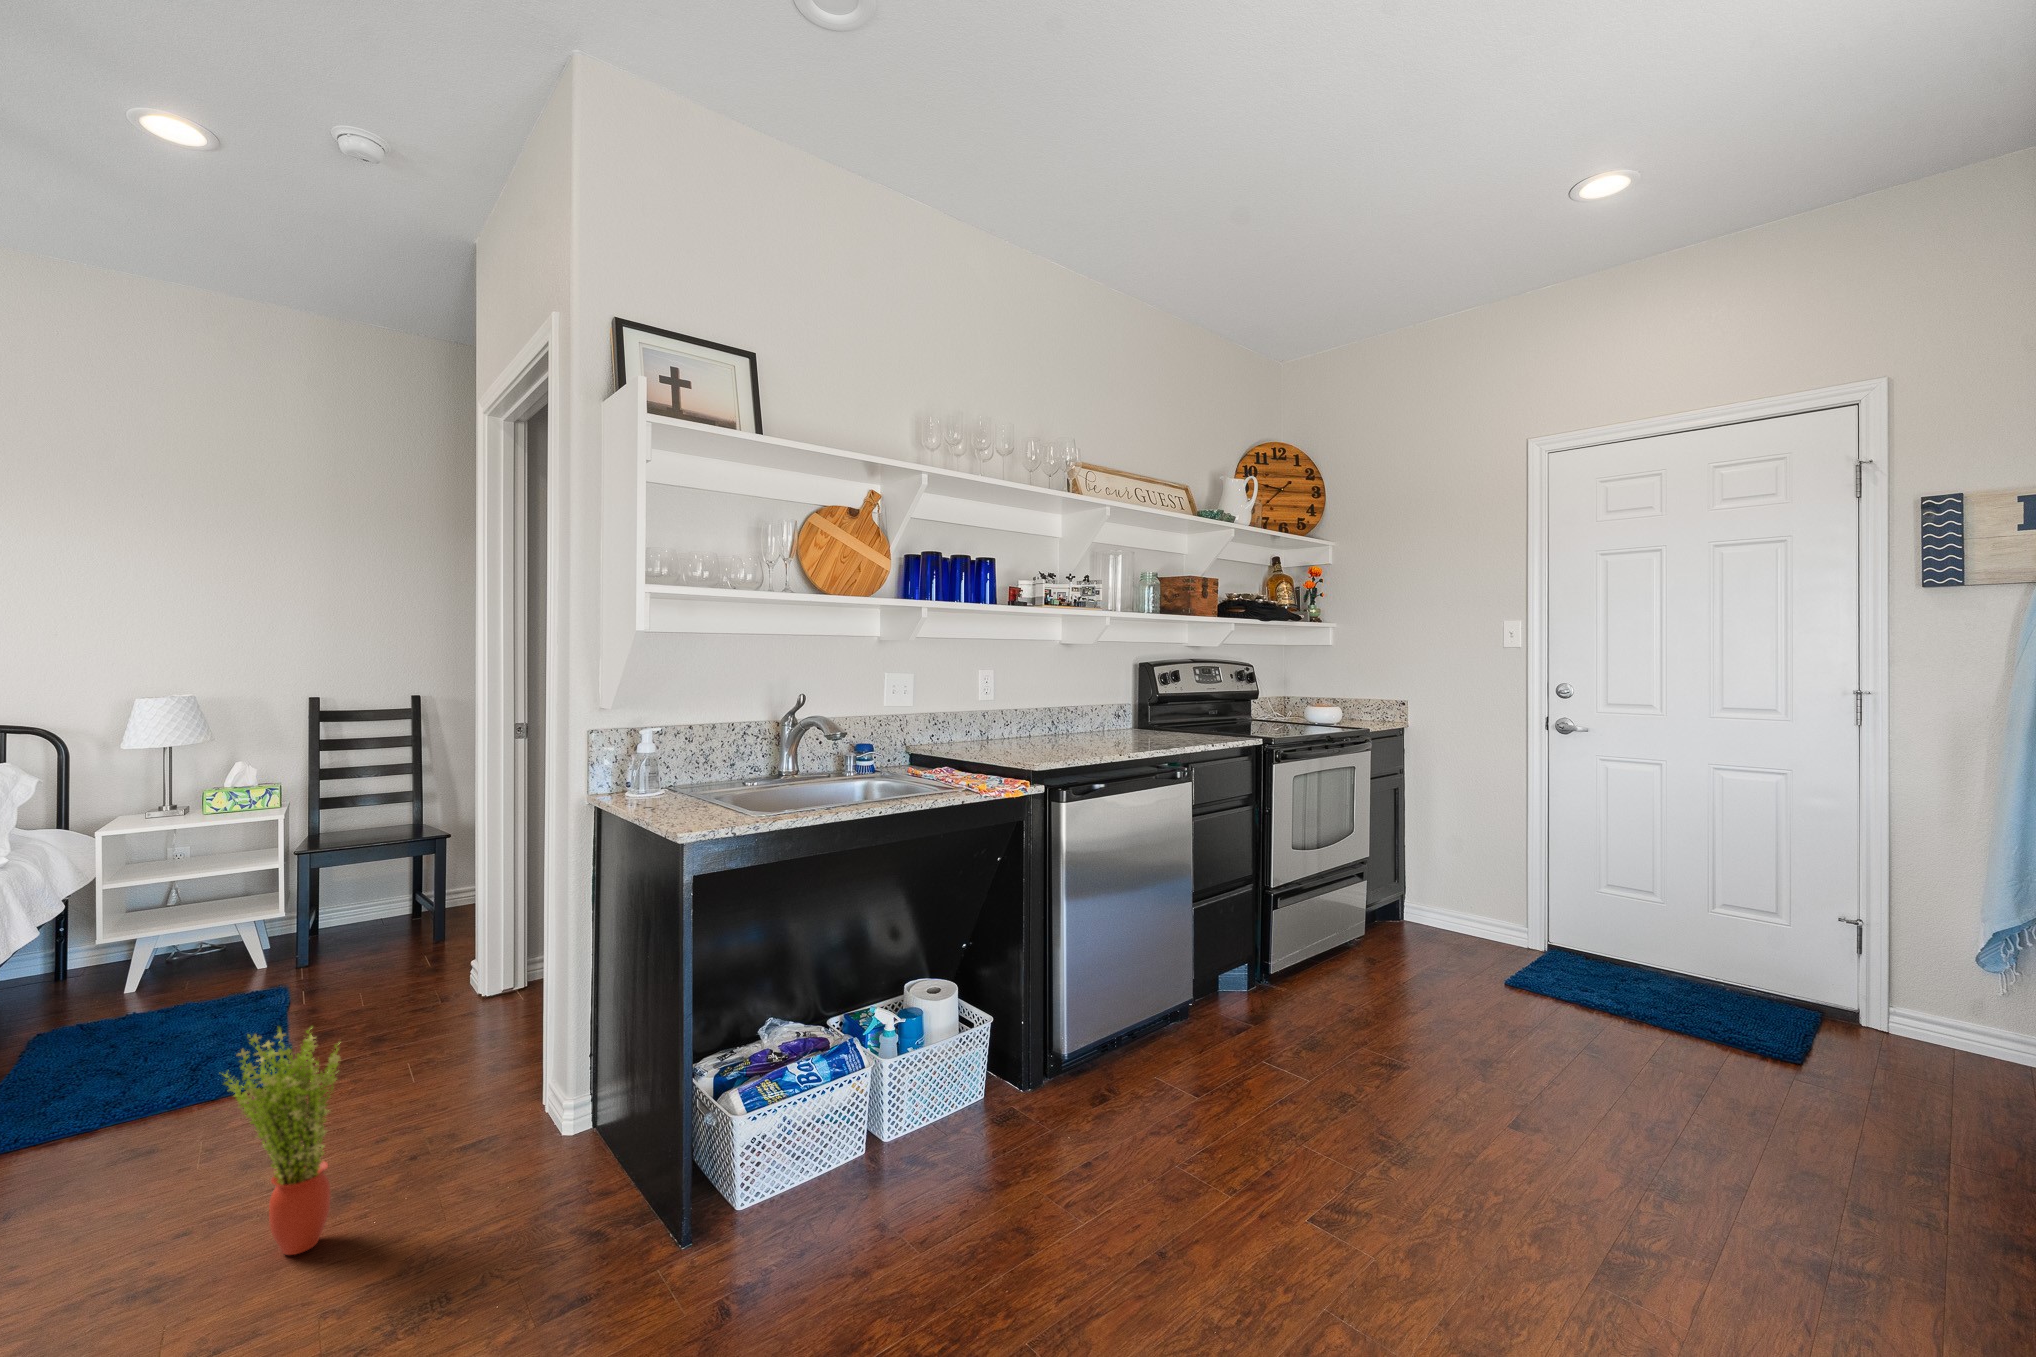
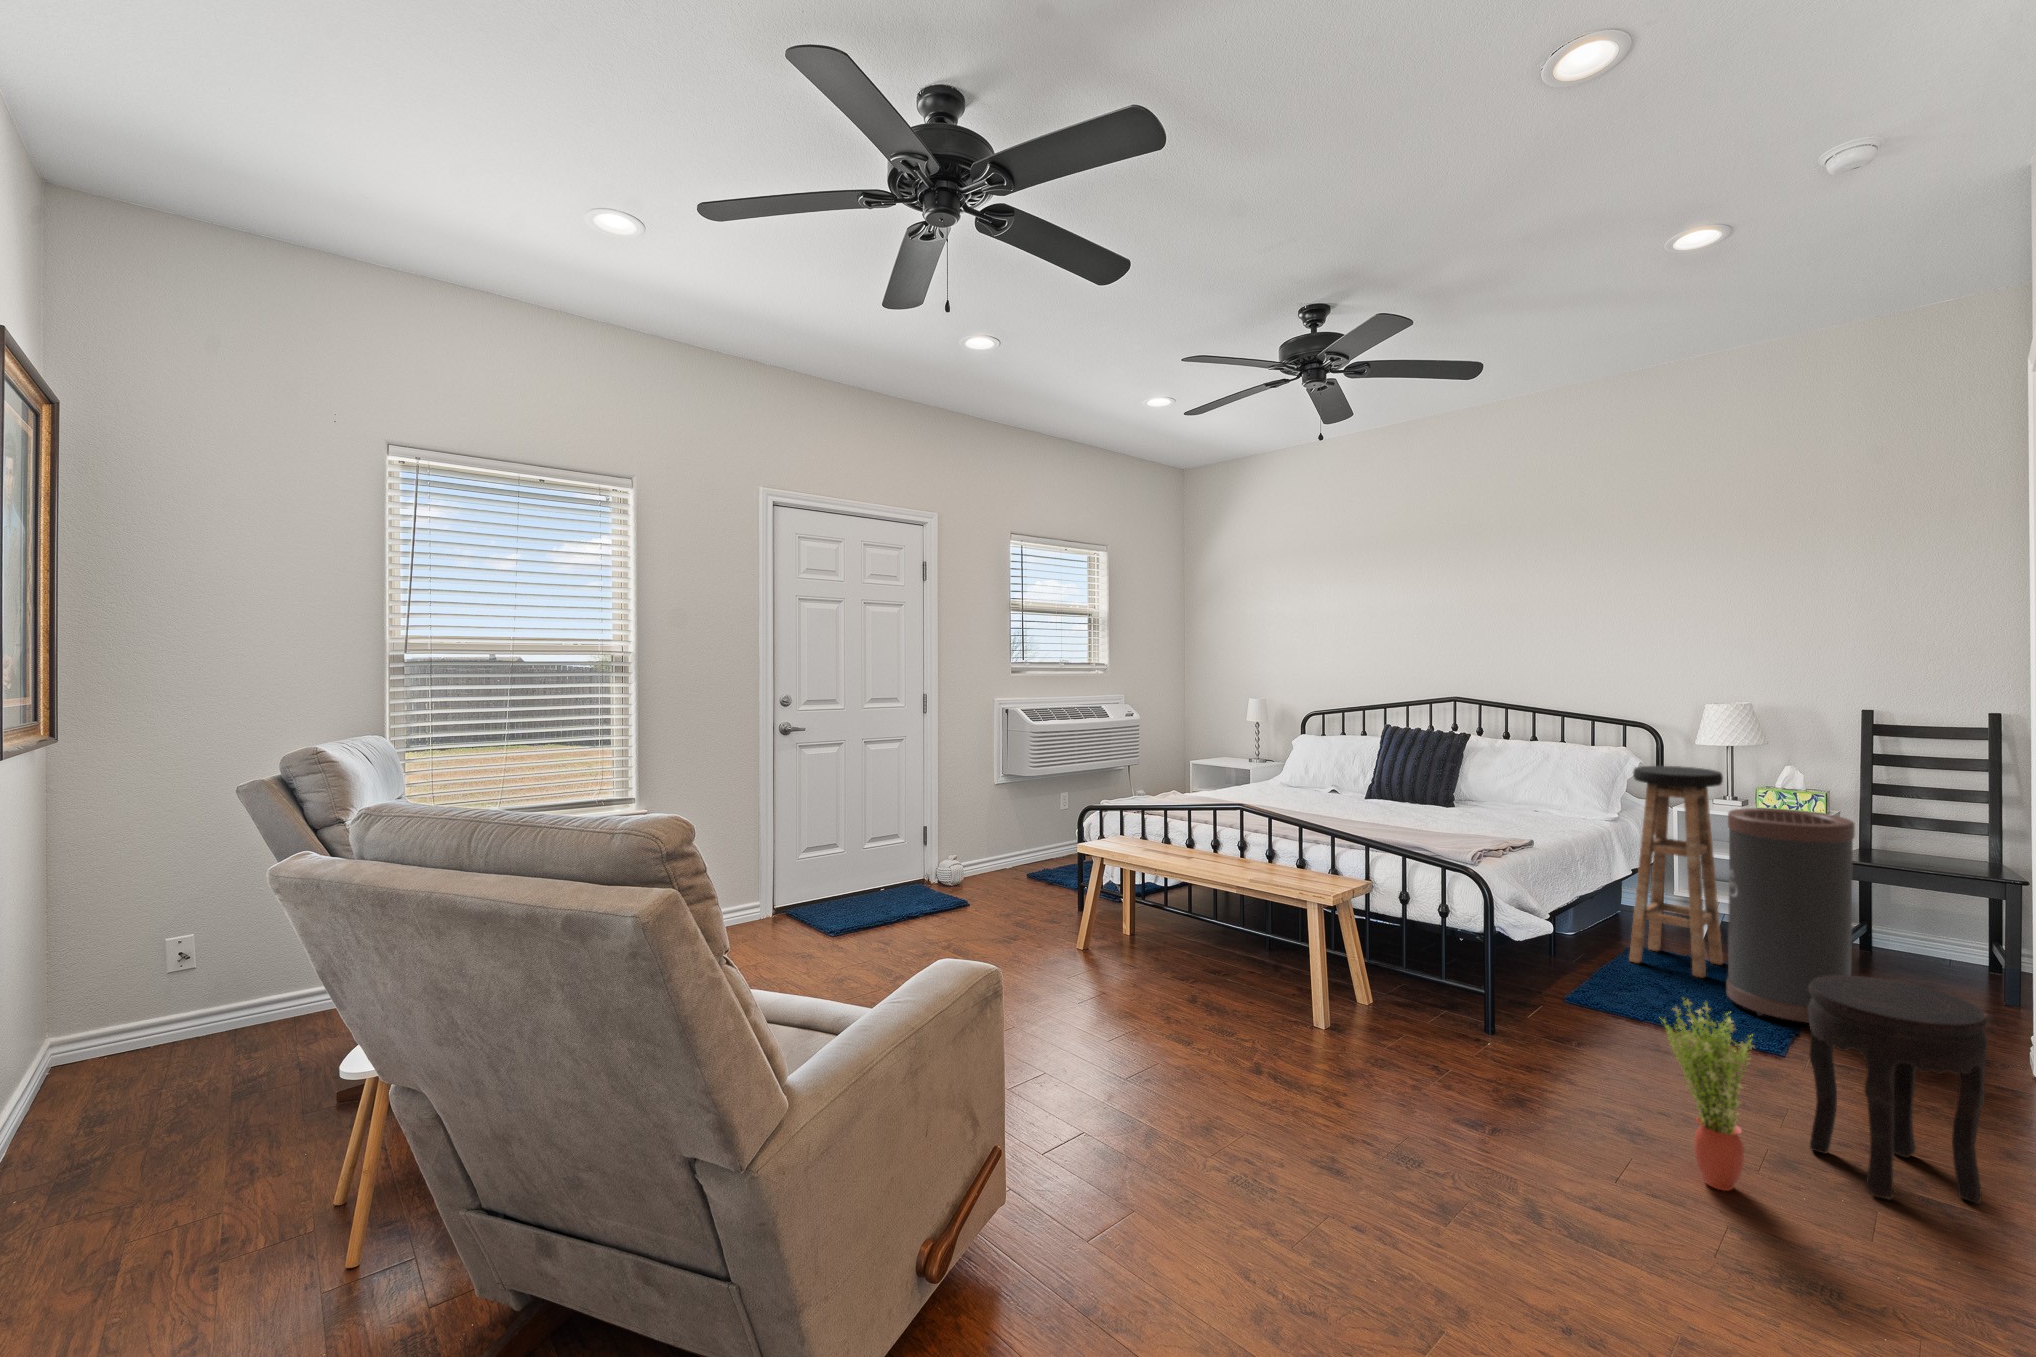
bar stool: none [49,771,181,1046] -> present [1629,766,1723,978]
trash can: none [202,799,341,1041] -> present [1727,808,1855,1023]
side table: none [366,933,517,1157] -> present [1808,975,1988,1204]

